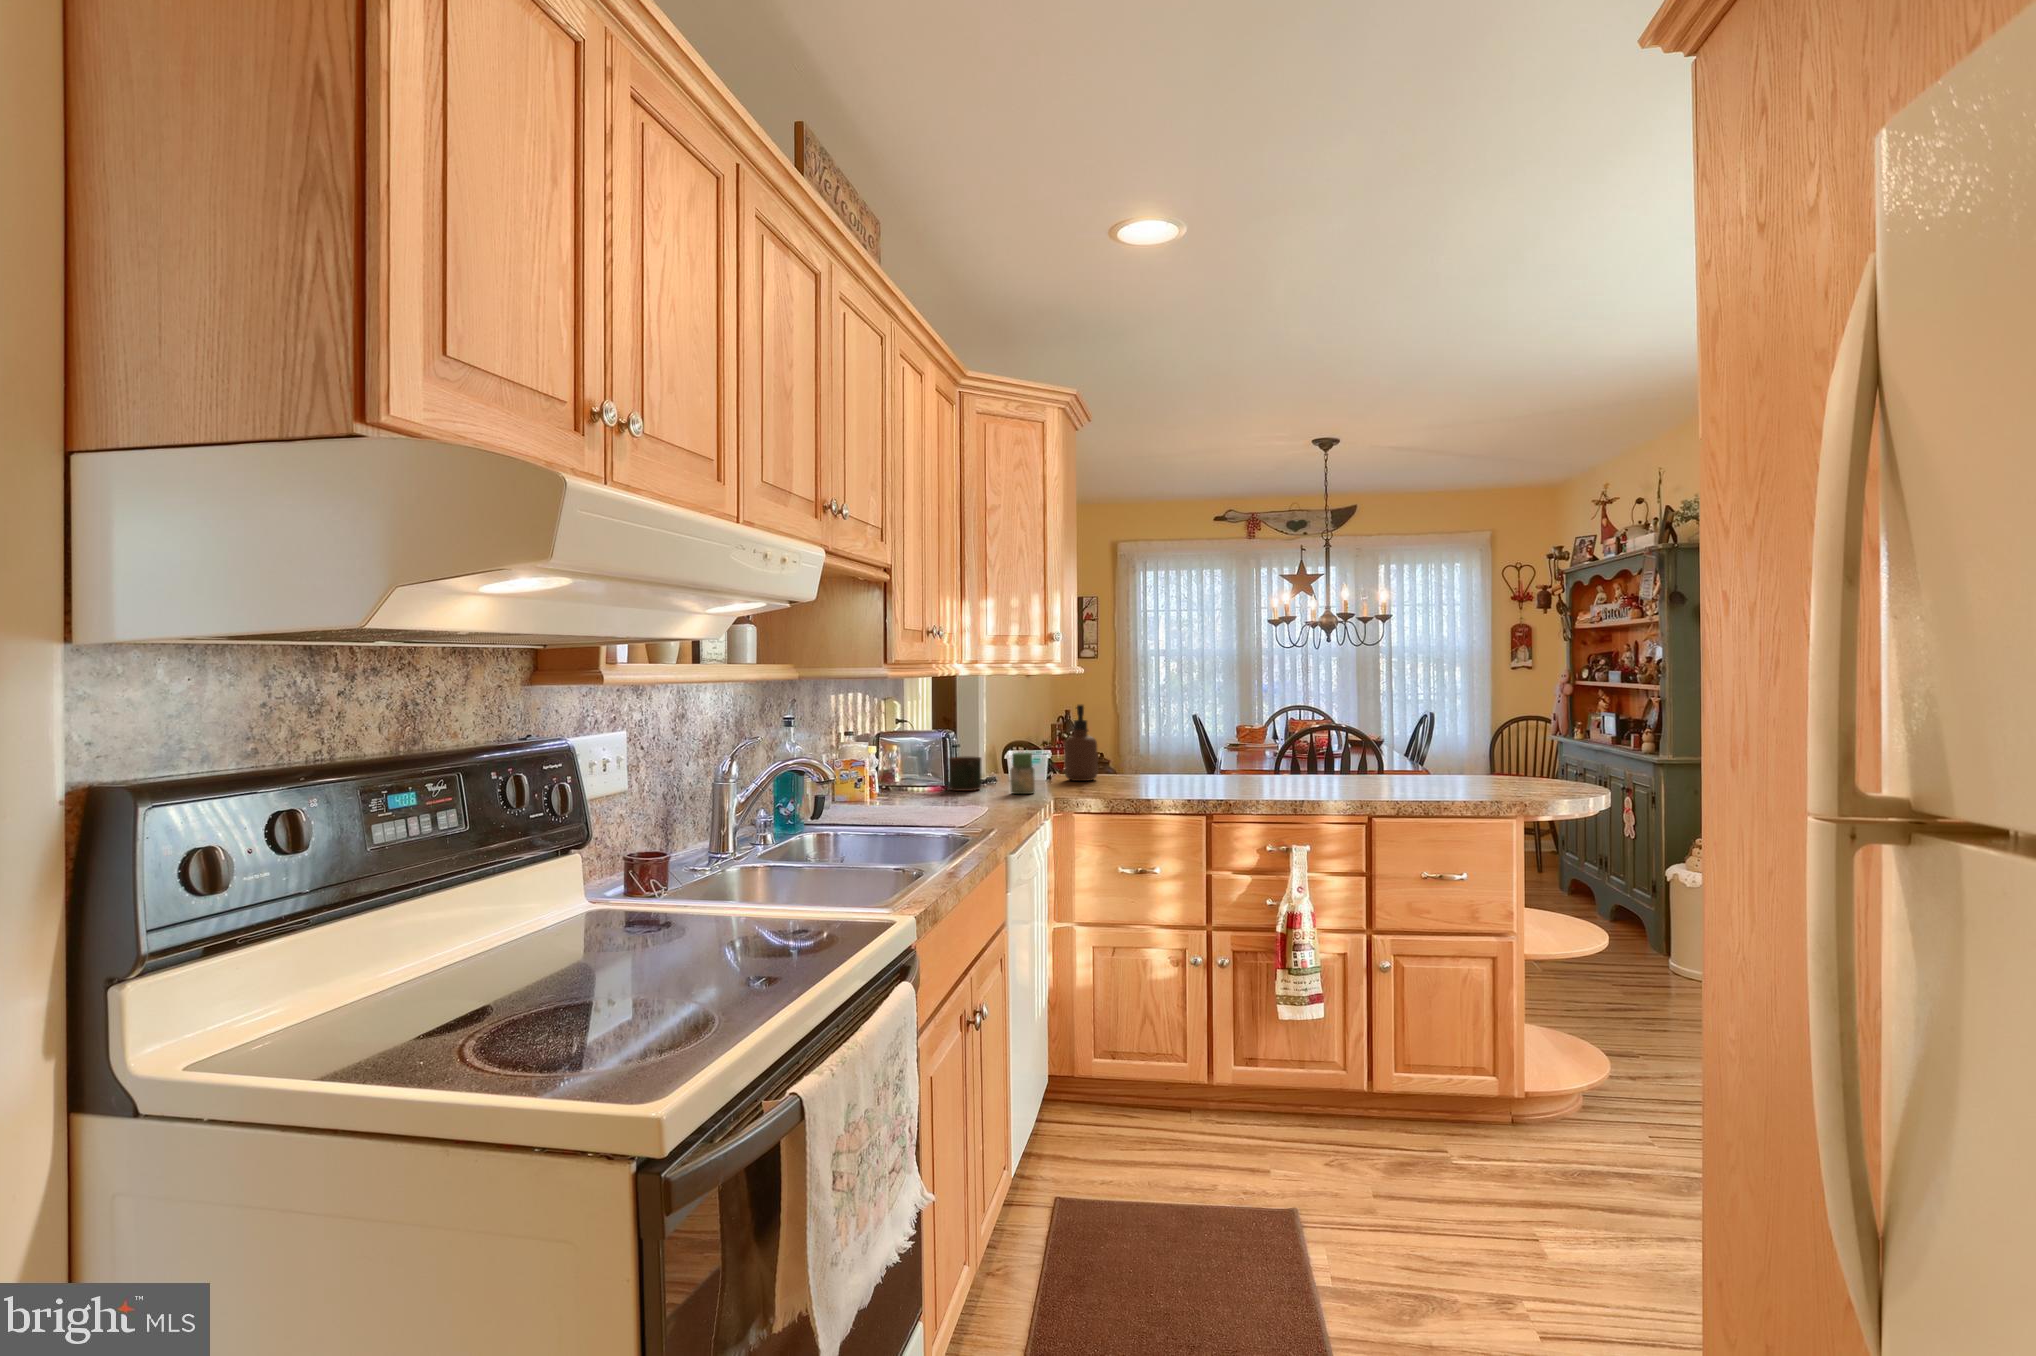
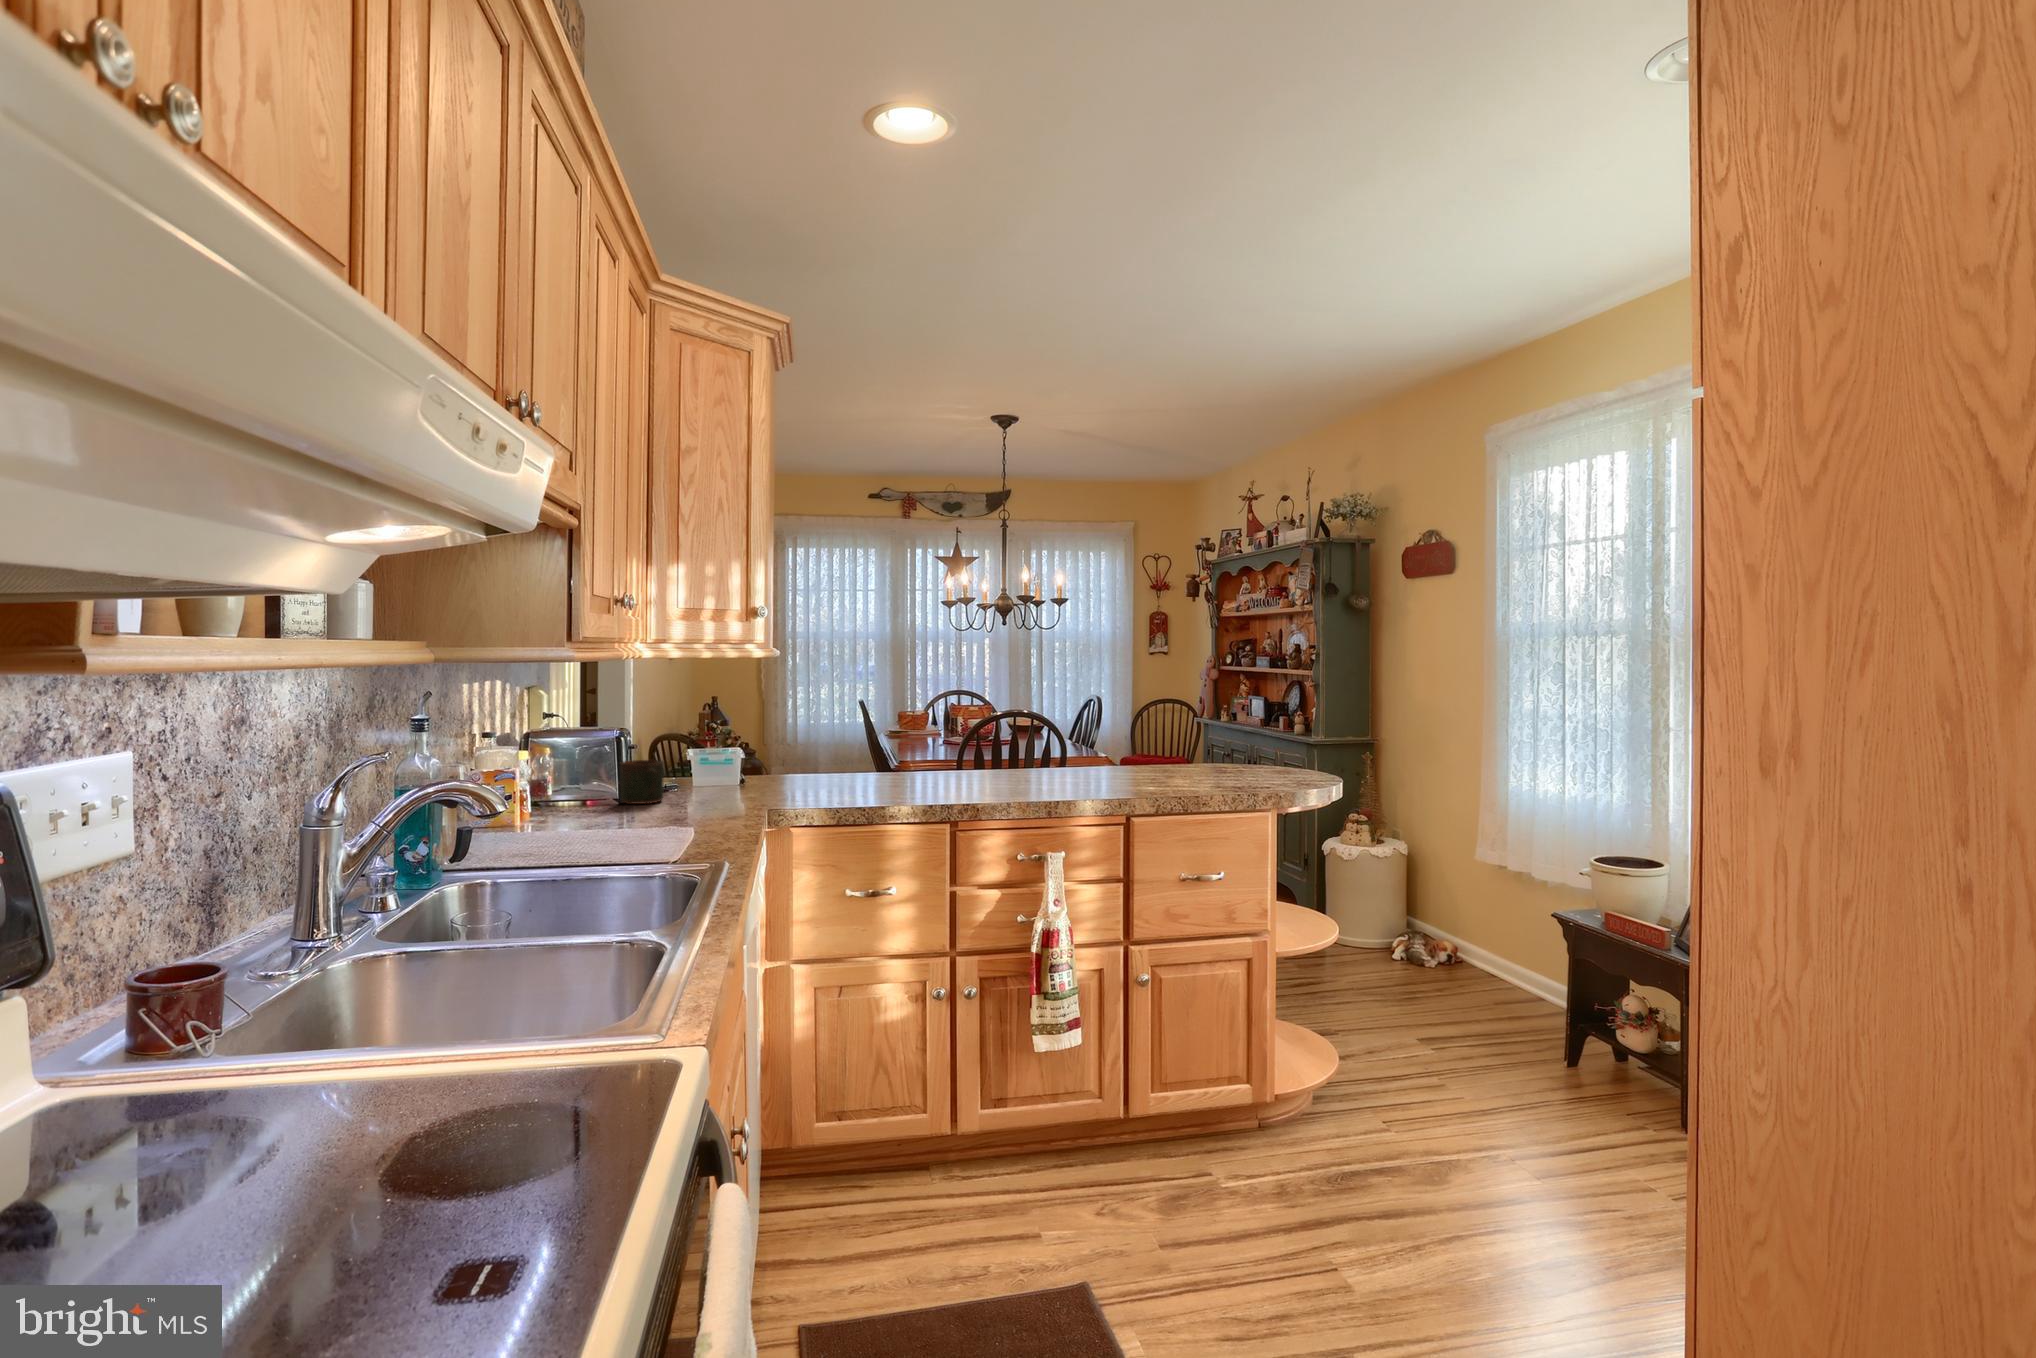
soap dispenser: present [1065,705,1098,781] -> none [763,694,803,785]
jar: present [1010,753,1035,794] -> none [706,754,736,806]

